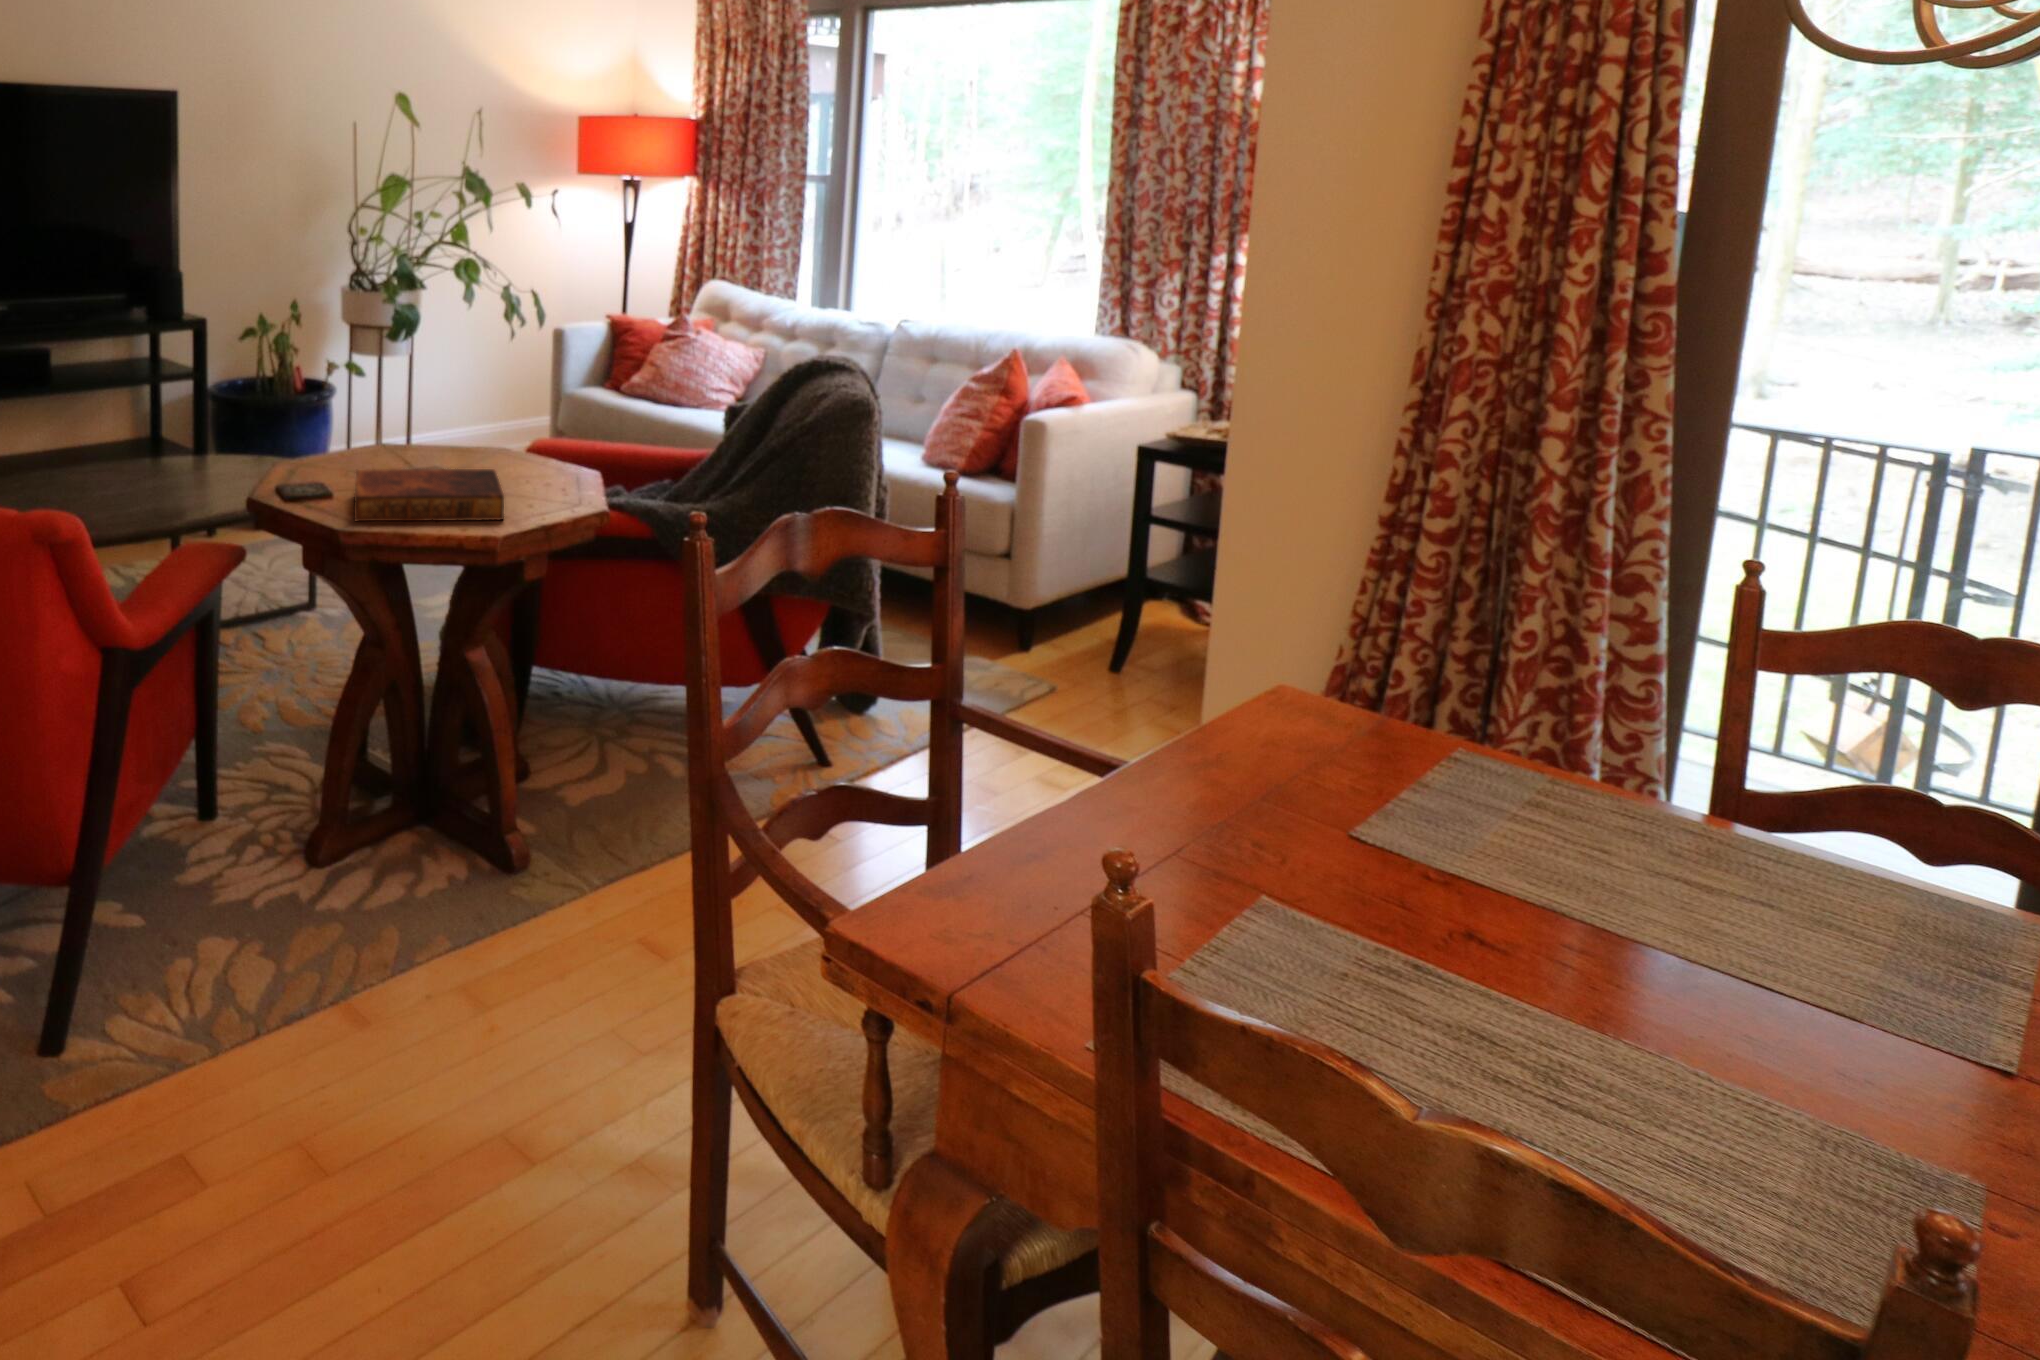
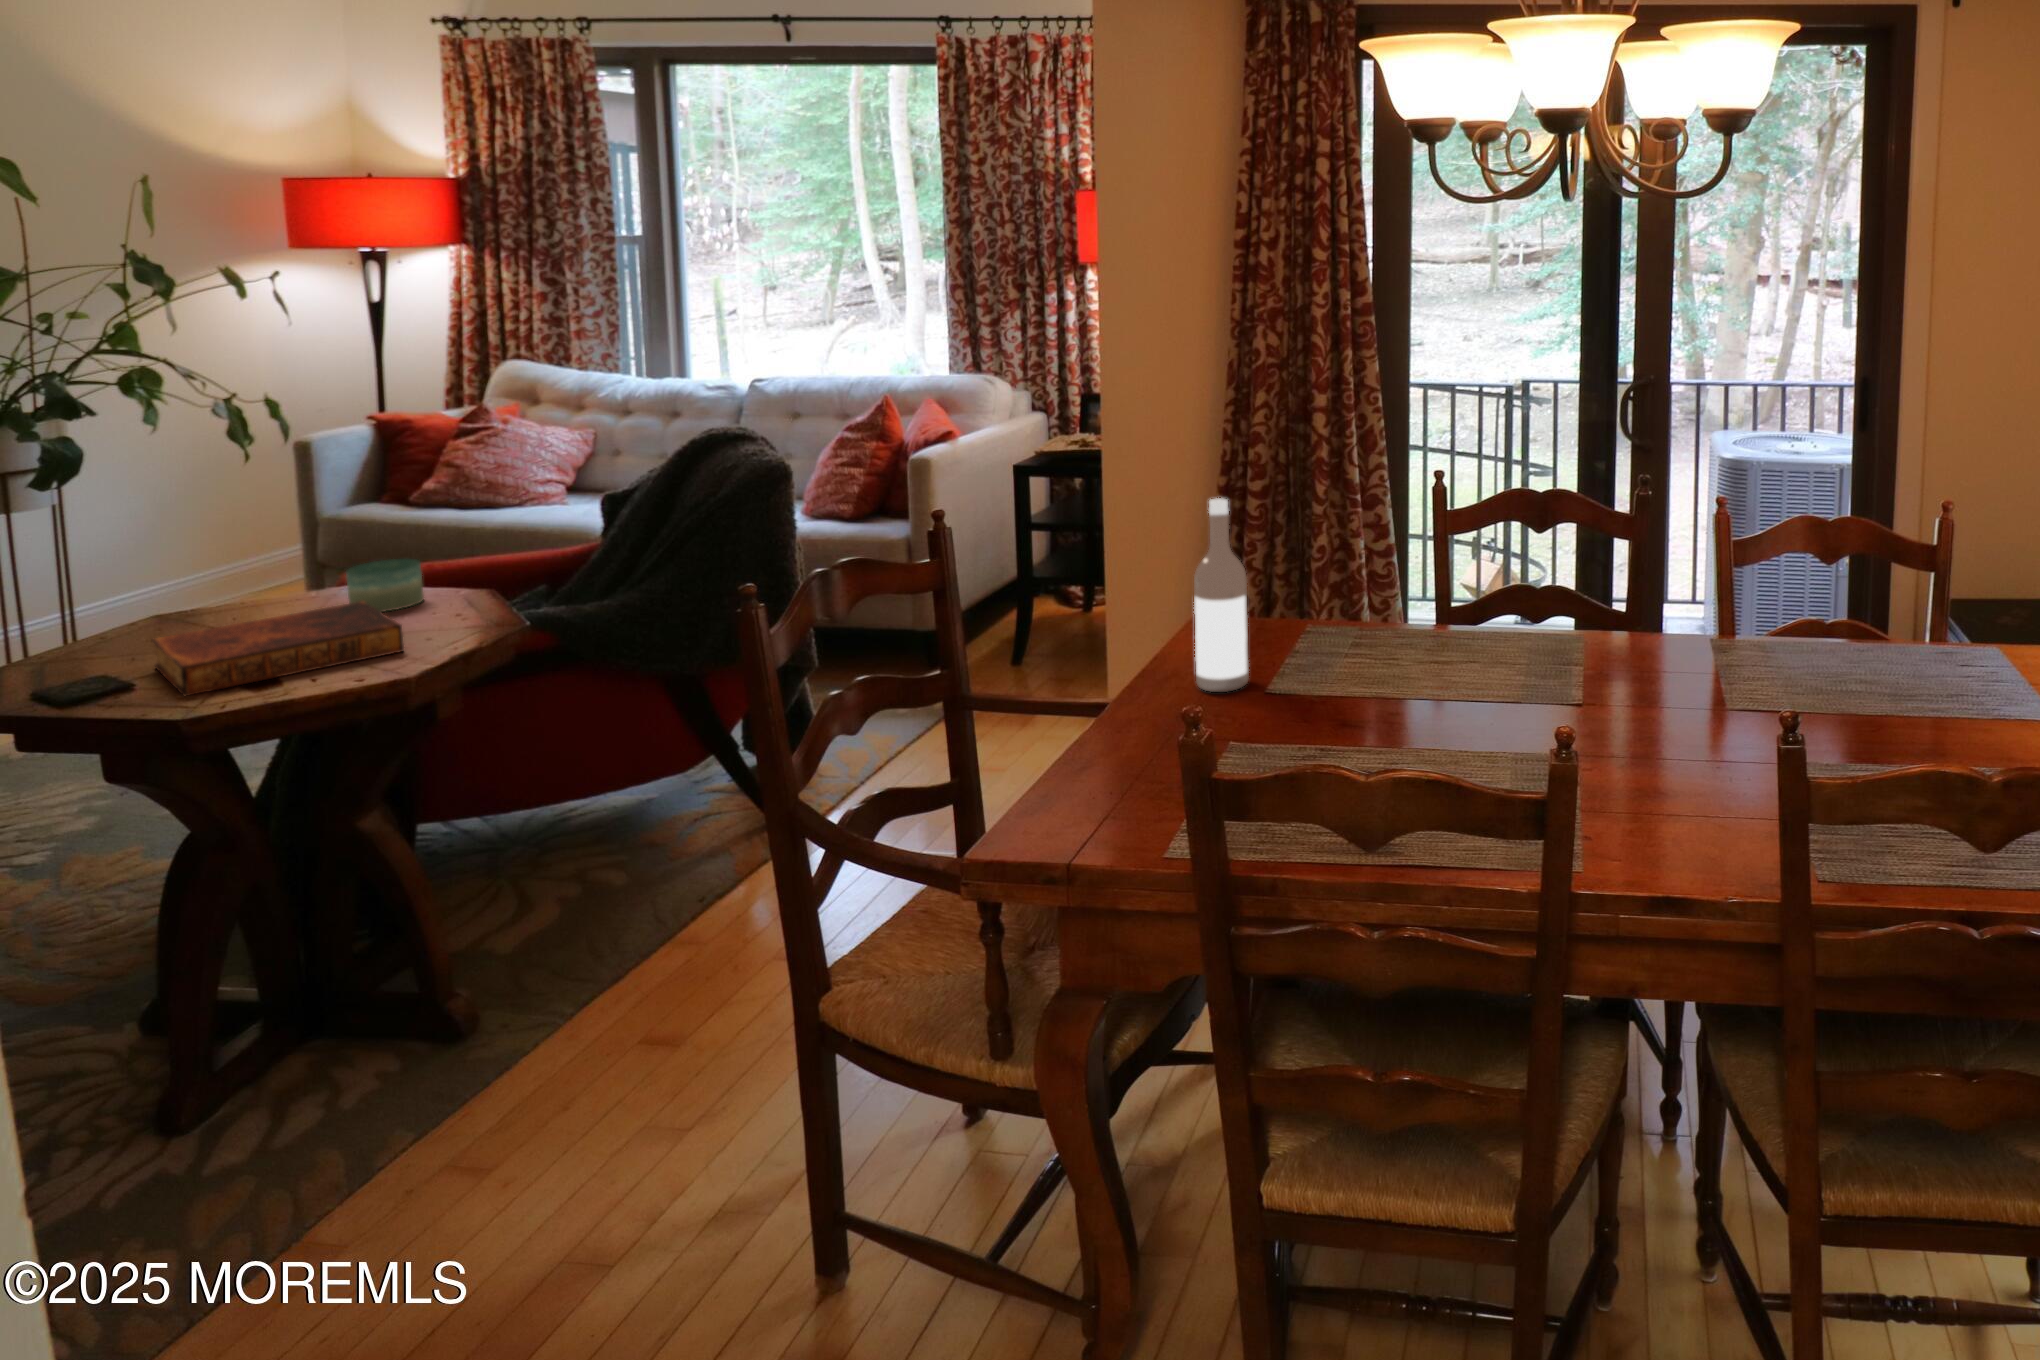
candle: none [496,437,548,482] -> present [346,559,424,612]
wine bottle: none [1222,531,1322,819] -> present [1194,498,1249,692]

